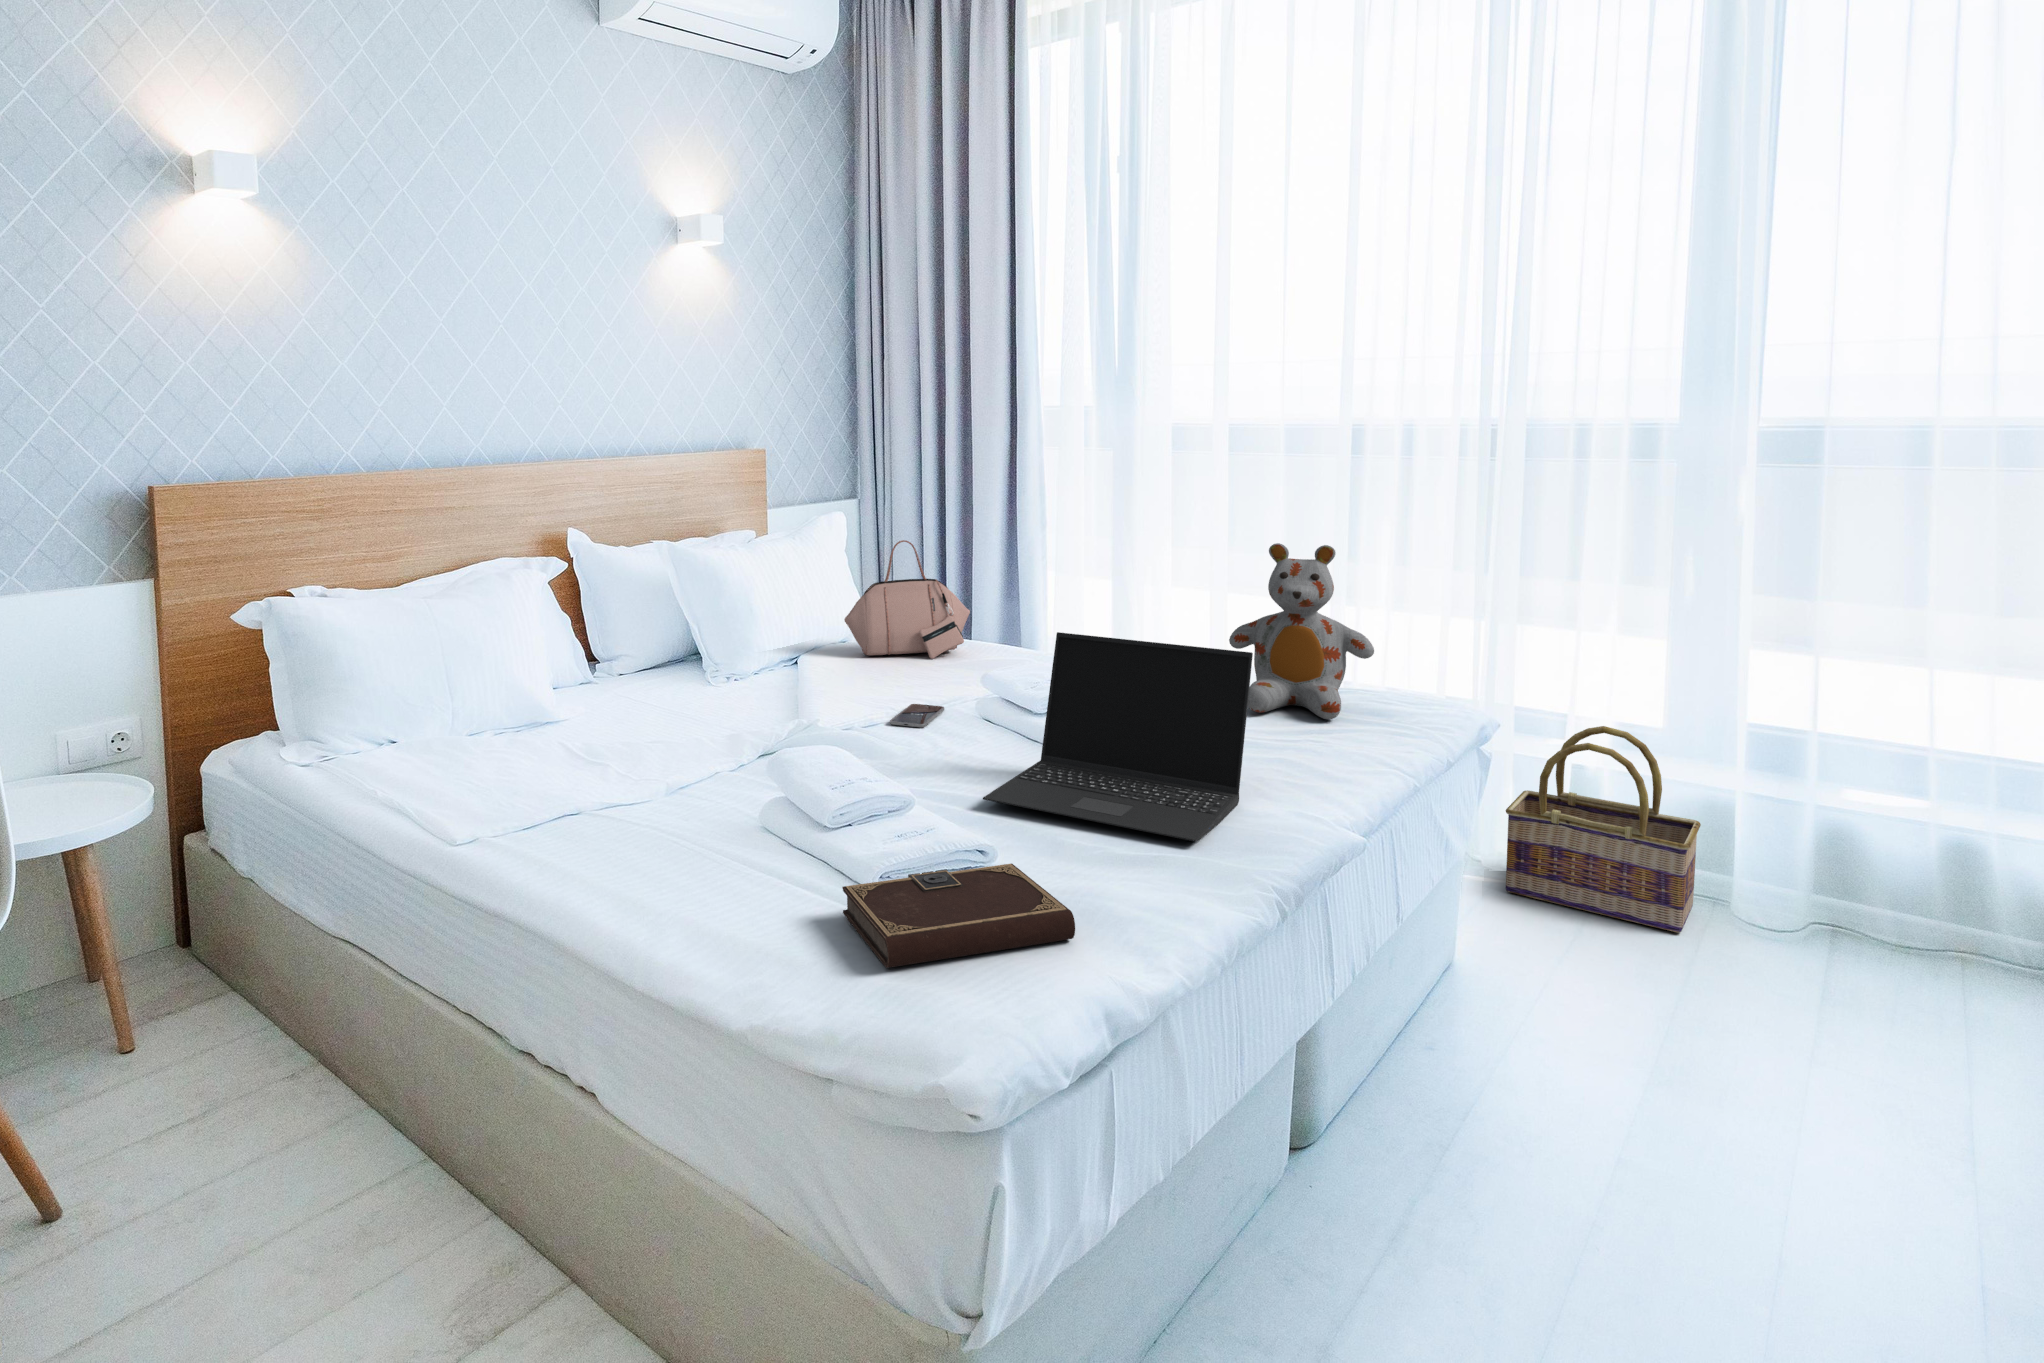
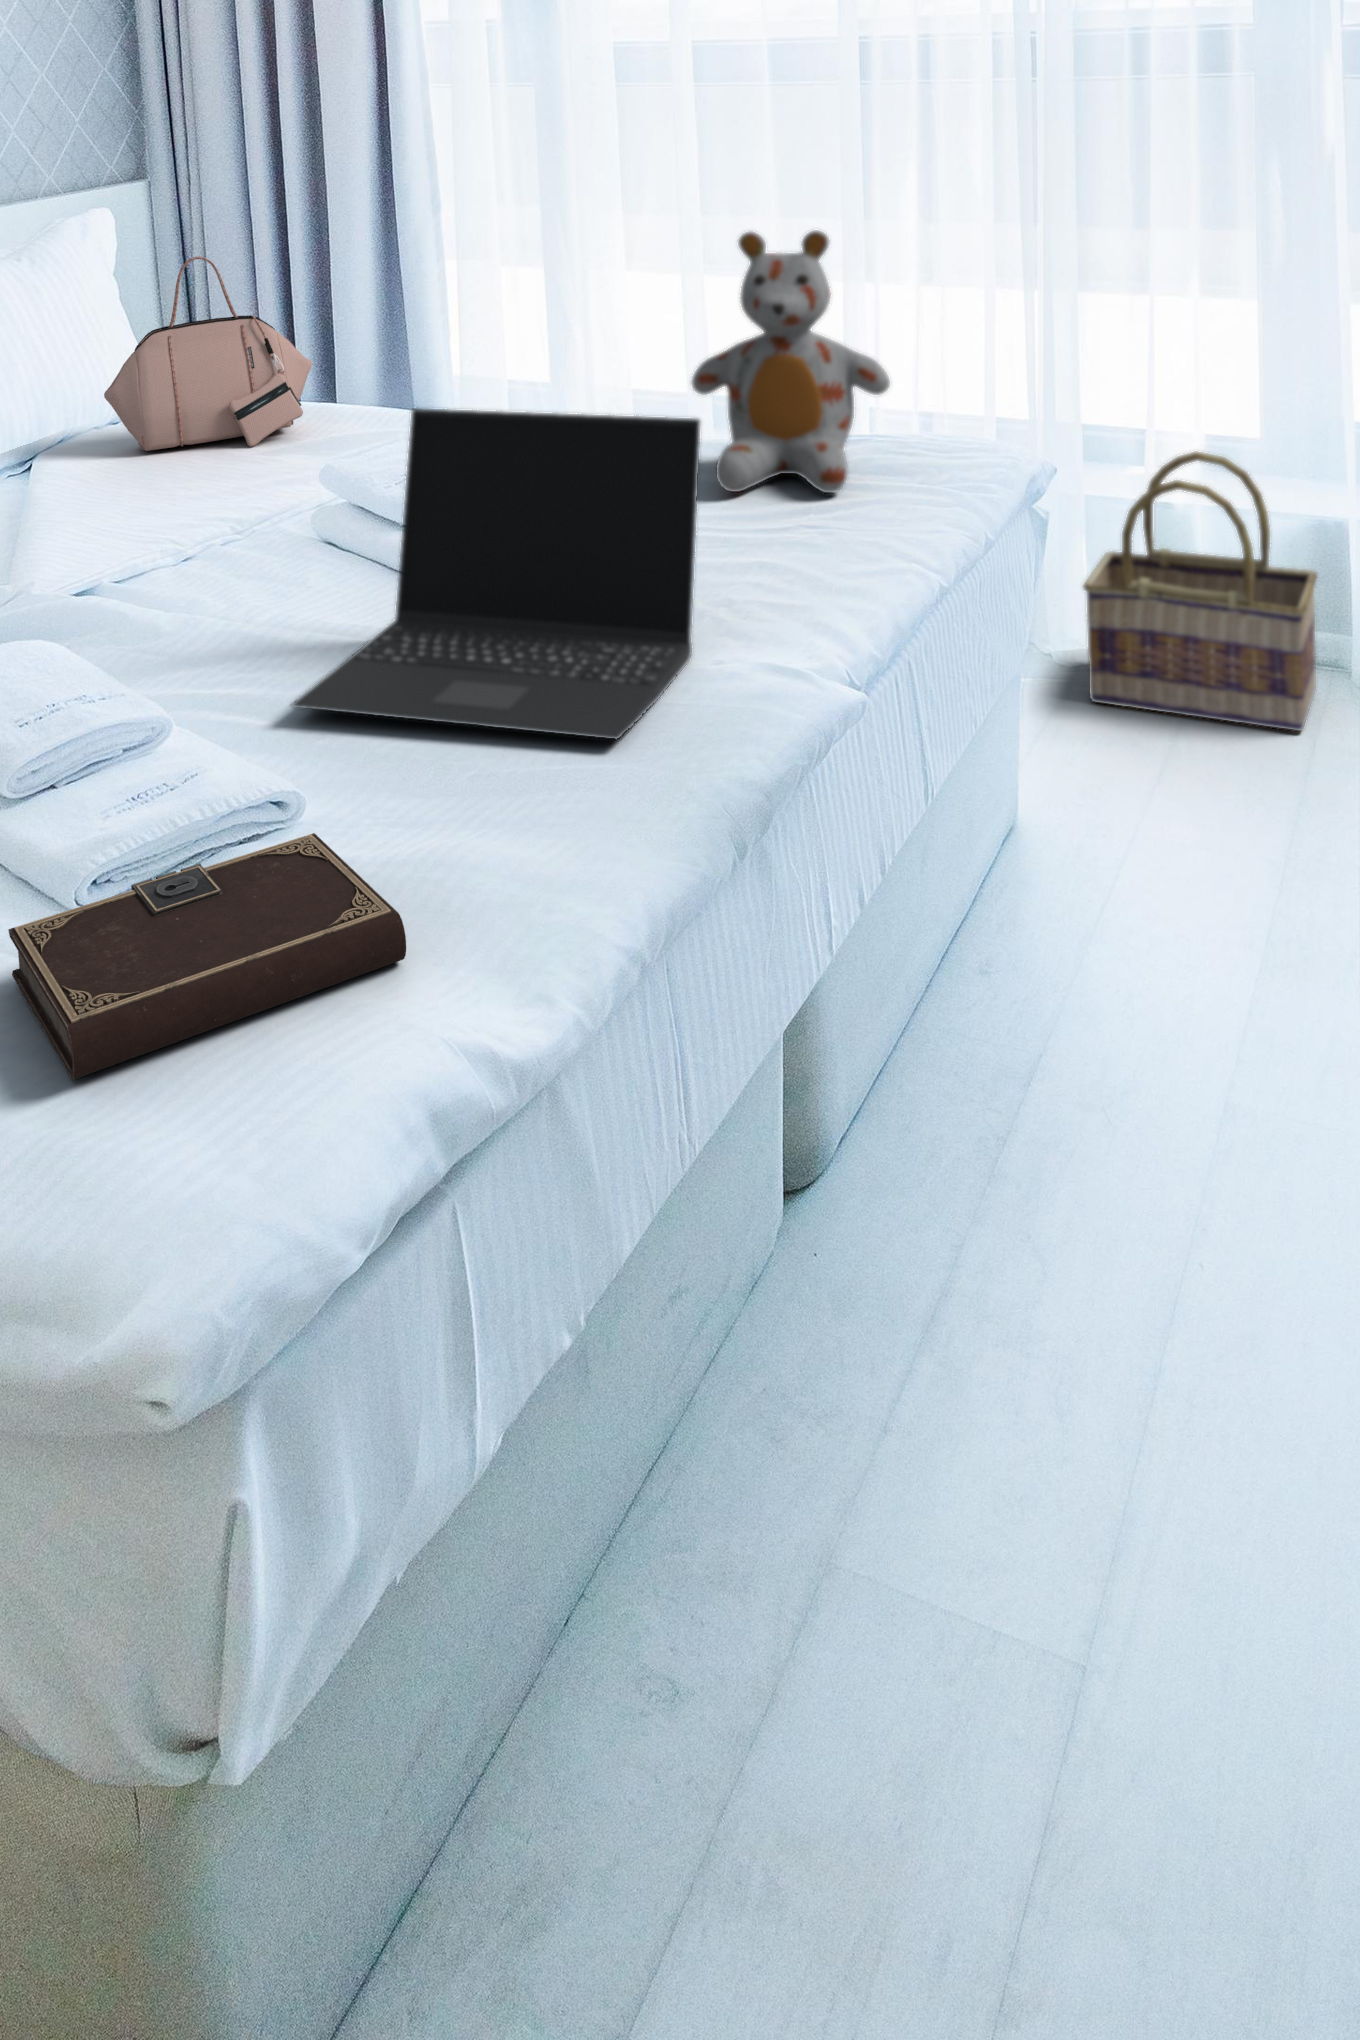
smartphone: present [890,704,944,727] -> none [162,535,257,578]

